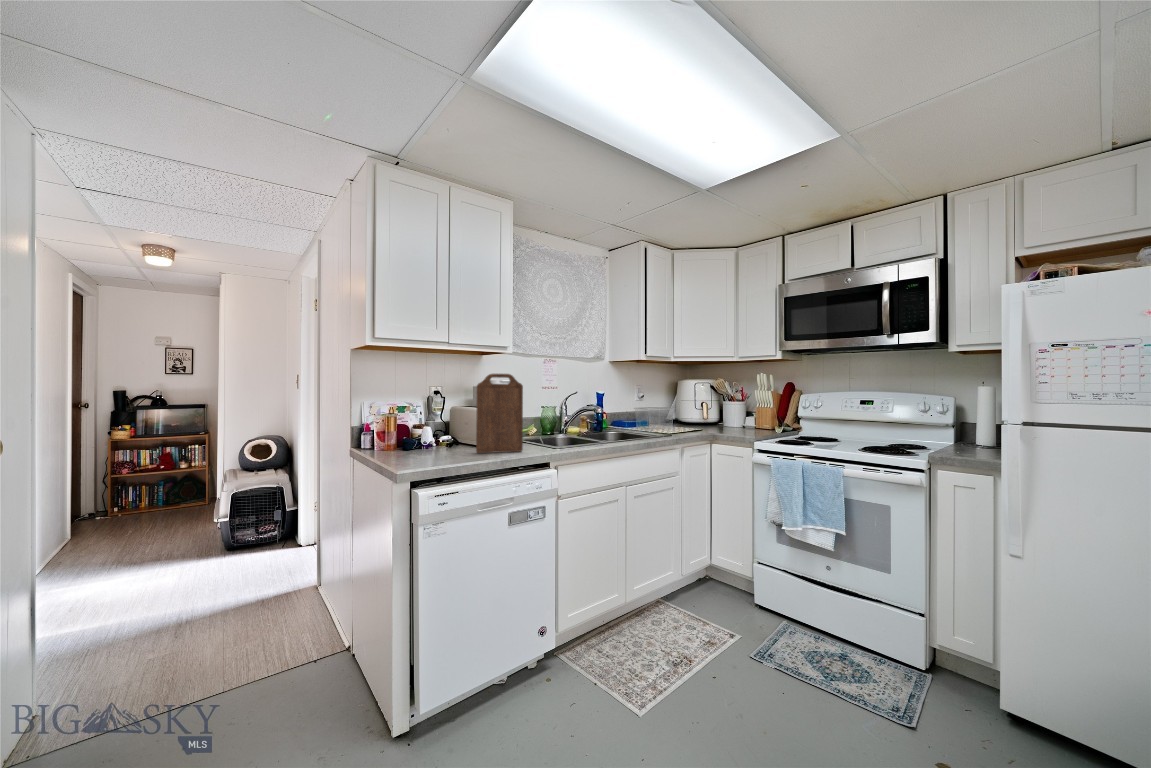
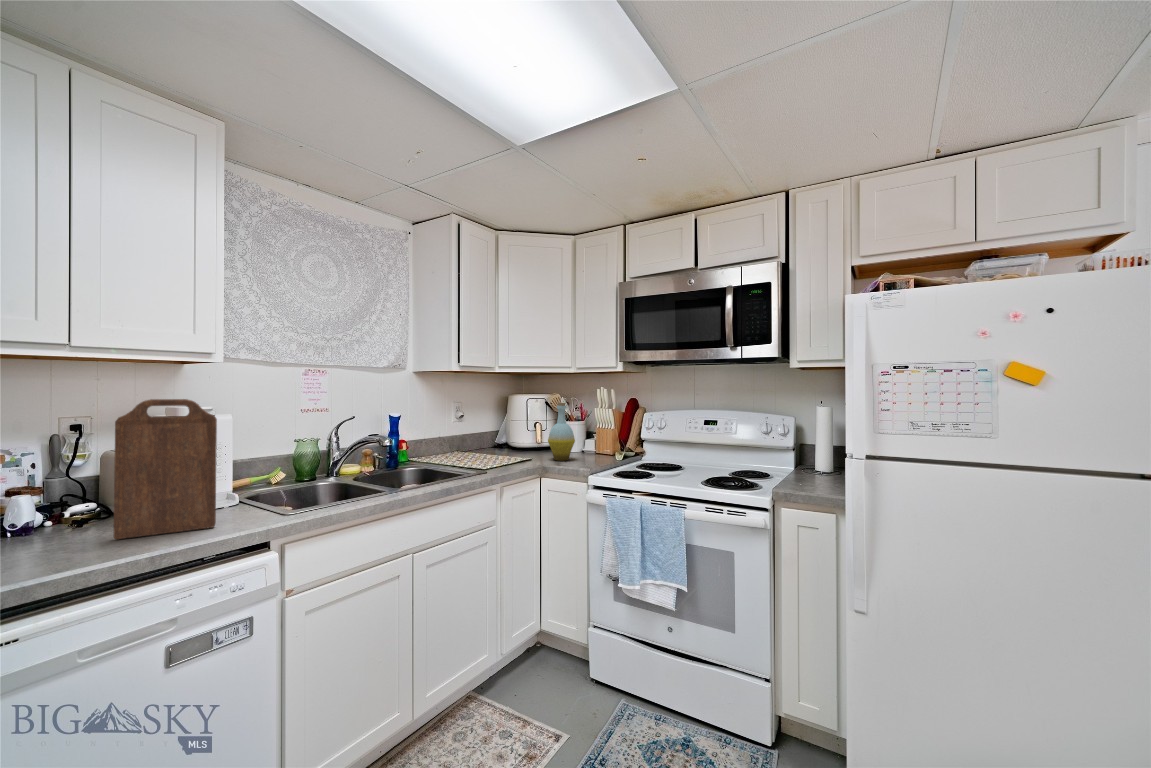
bottle: none [716,385,739,432] -> present [548,403,575,461]

